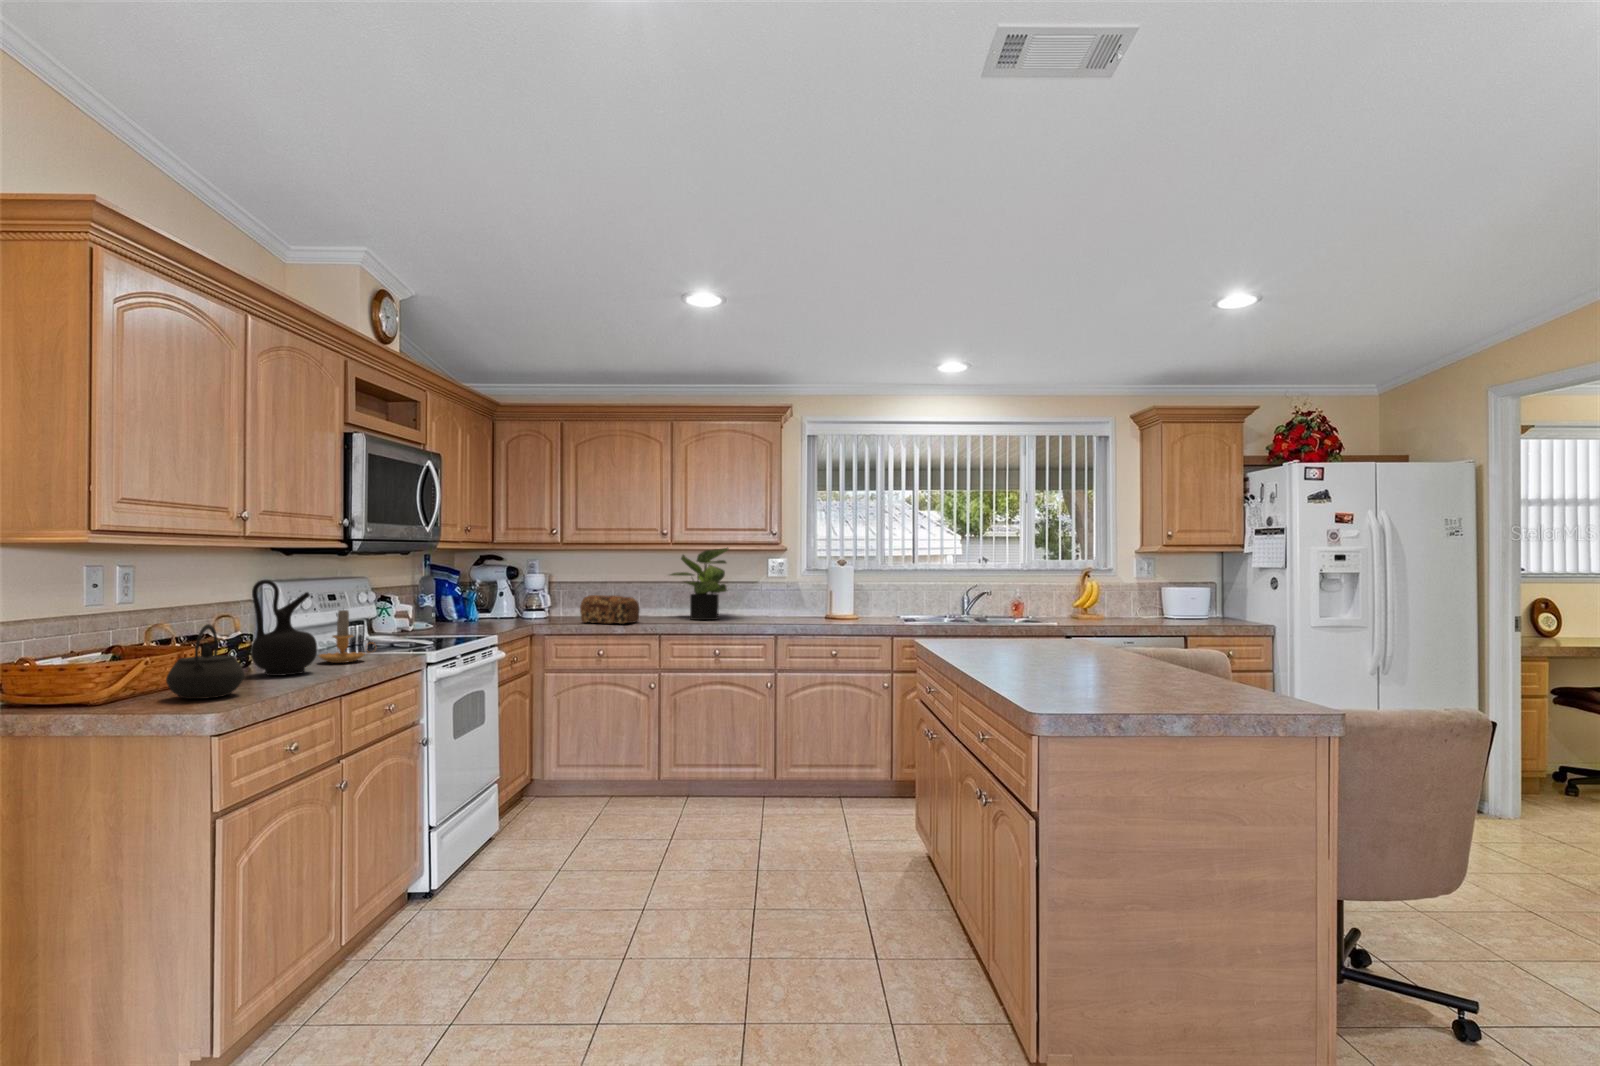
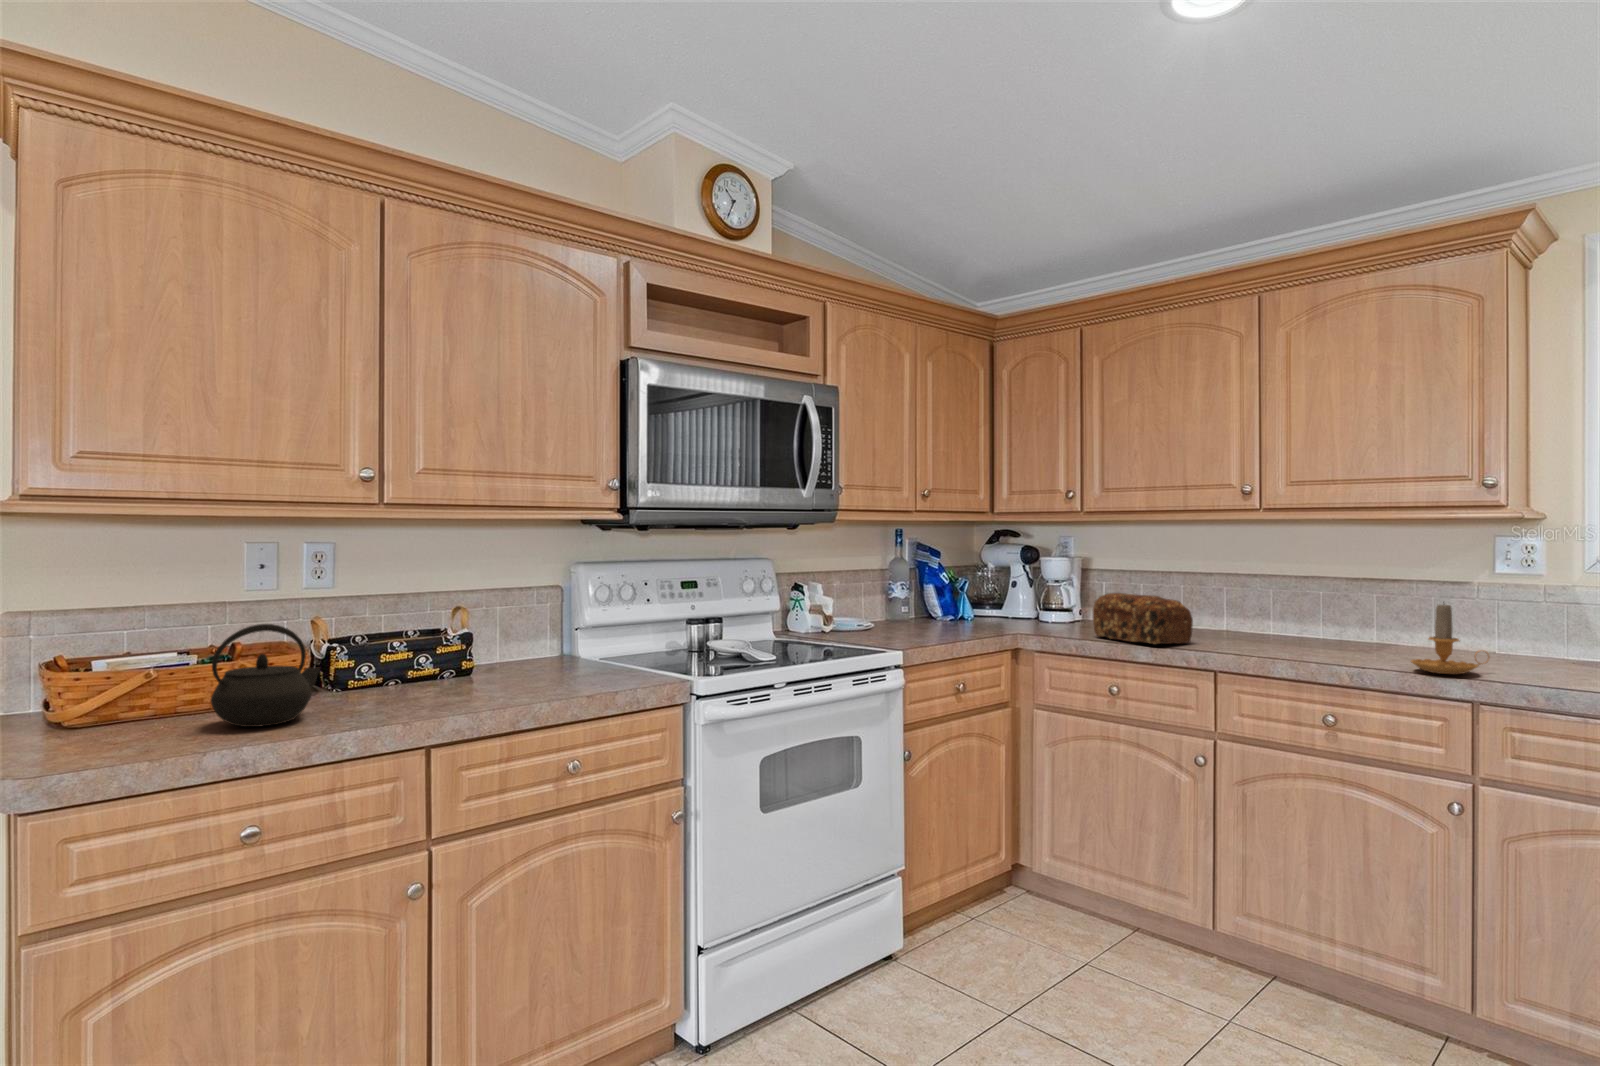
potted plant: present [670,547,728,620] -> none [1251,510,1388,651]
ceramic jug: present [251,580,317,676] -> none [424,563,506,696]
candle: present [319,610,373,663] -> present [1411,602,1489,674]

